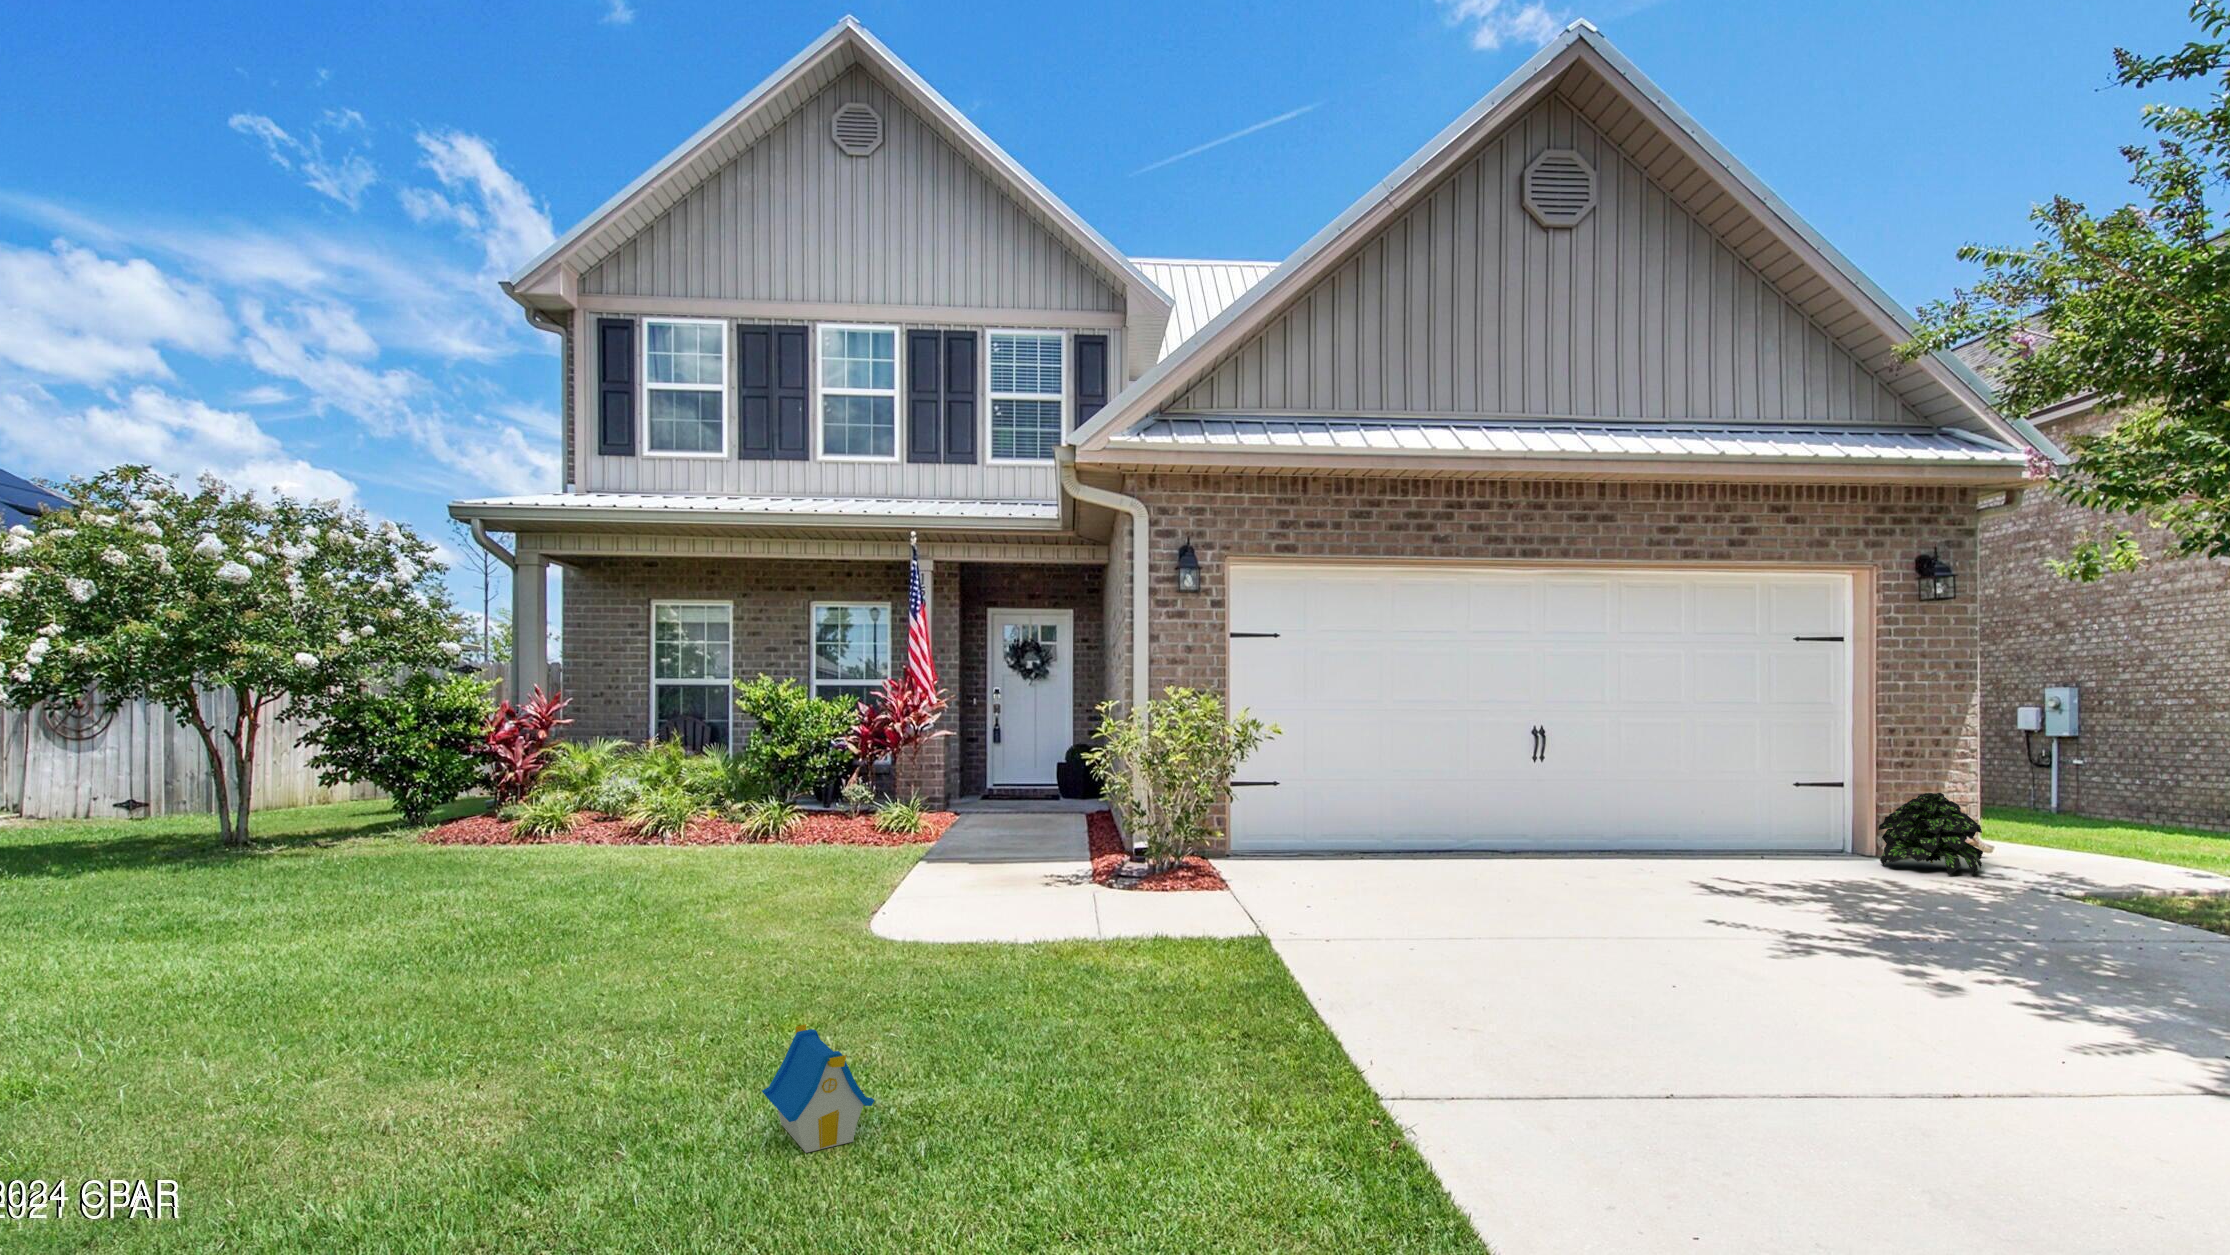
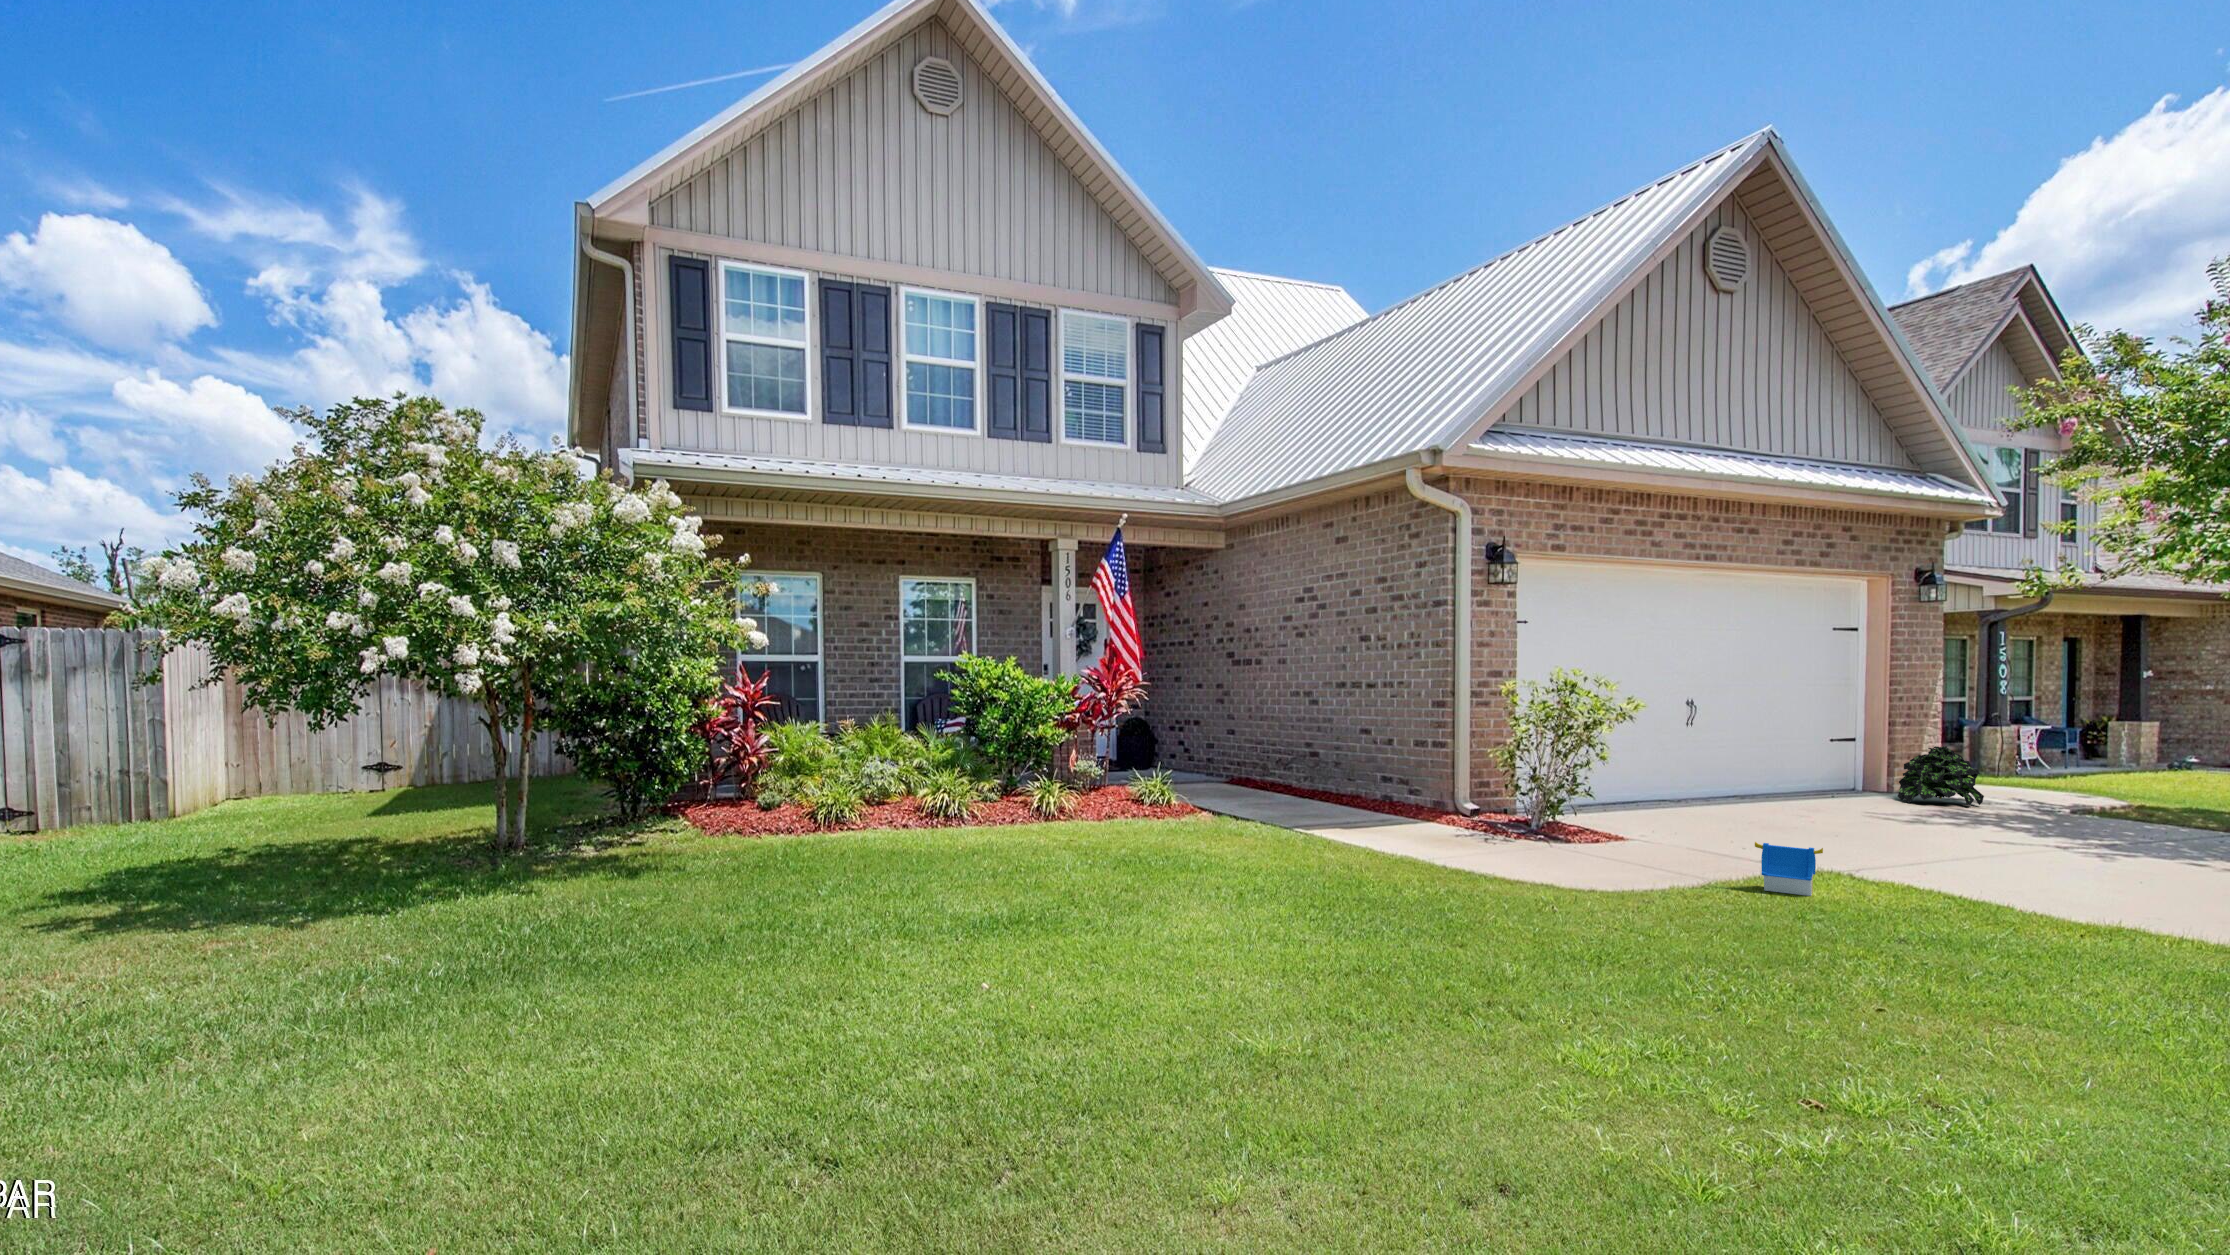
toy house: present [762,1024,874,1153] -> present [1755,842,1823,896]

